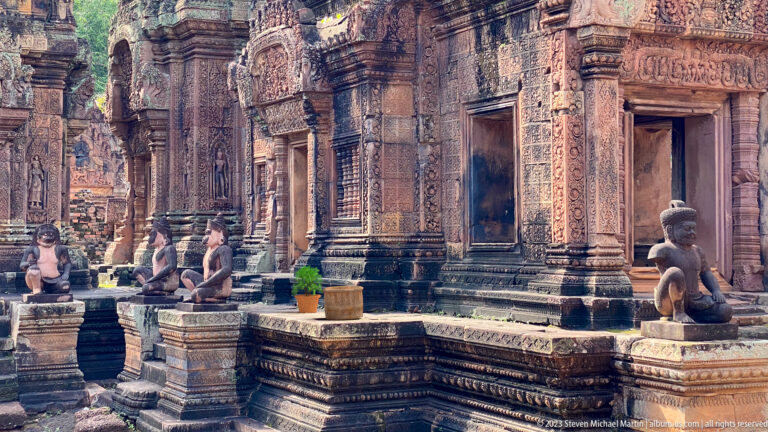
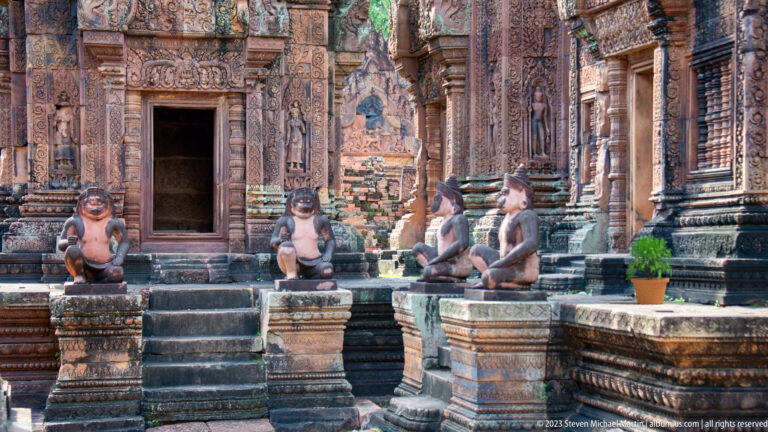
wooden bucket: present [323,286,363,320] -> none [670,263,733,312]

